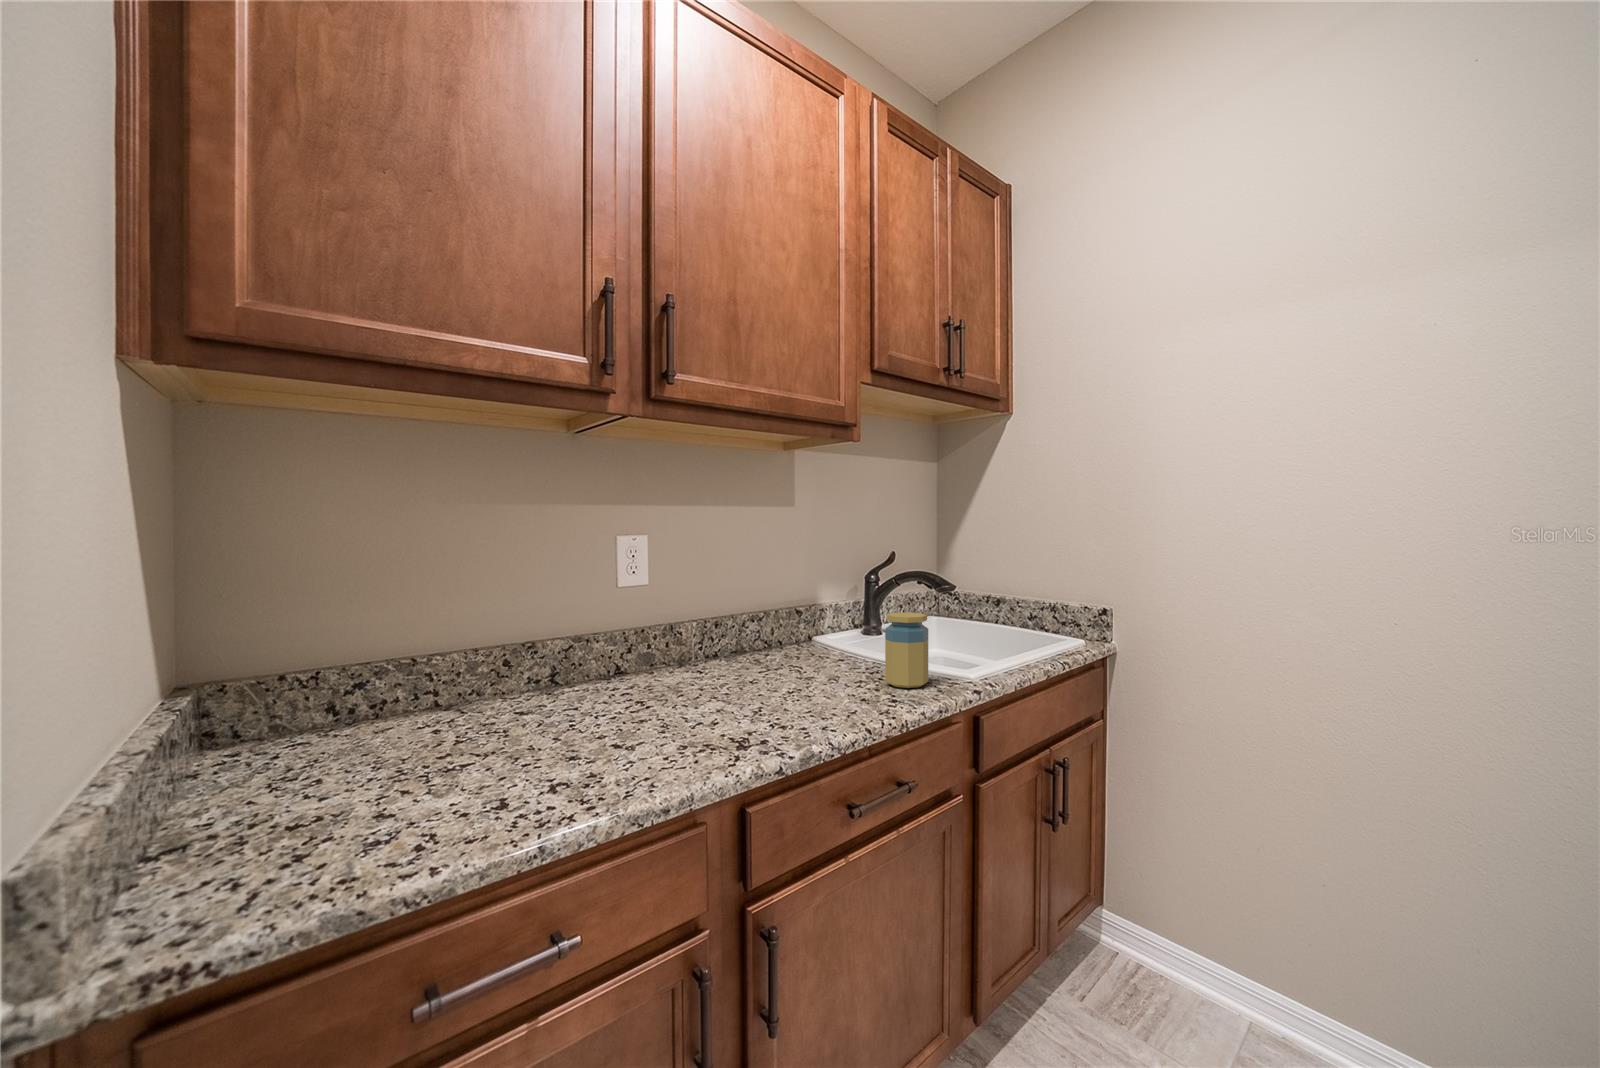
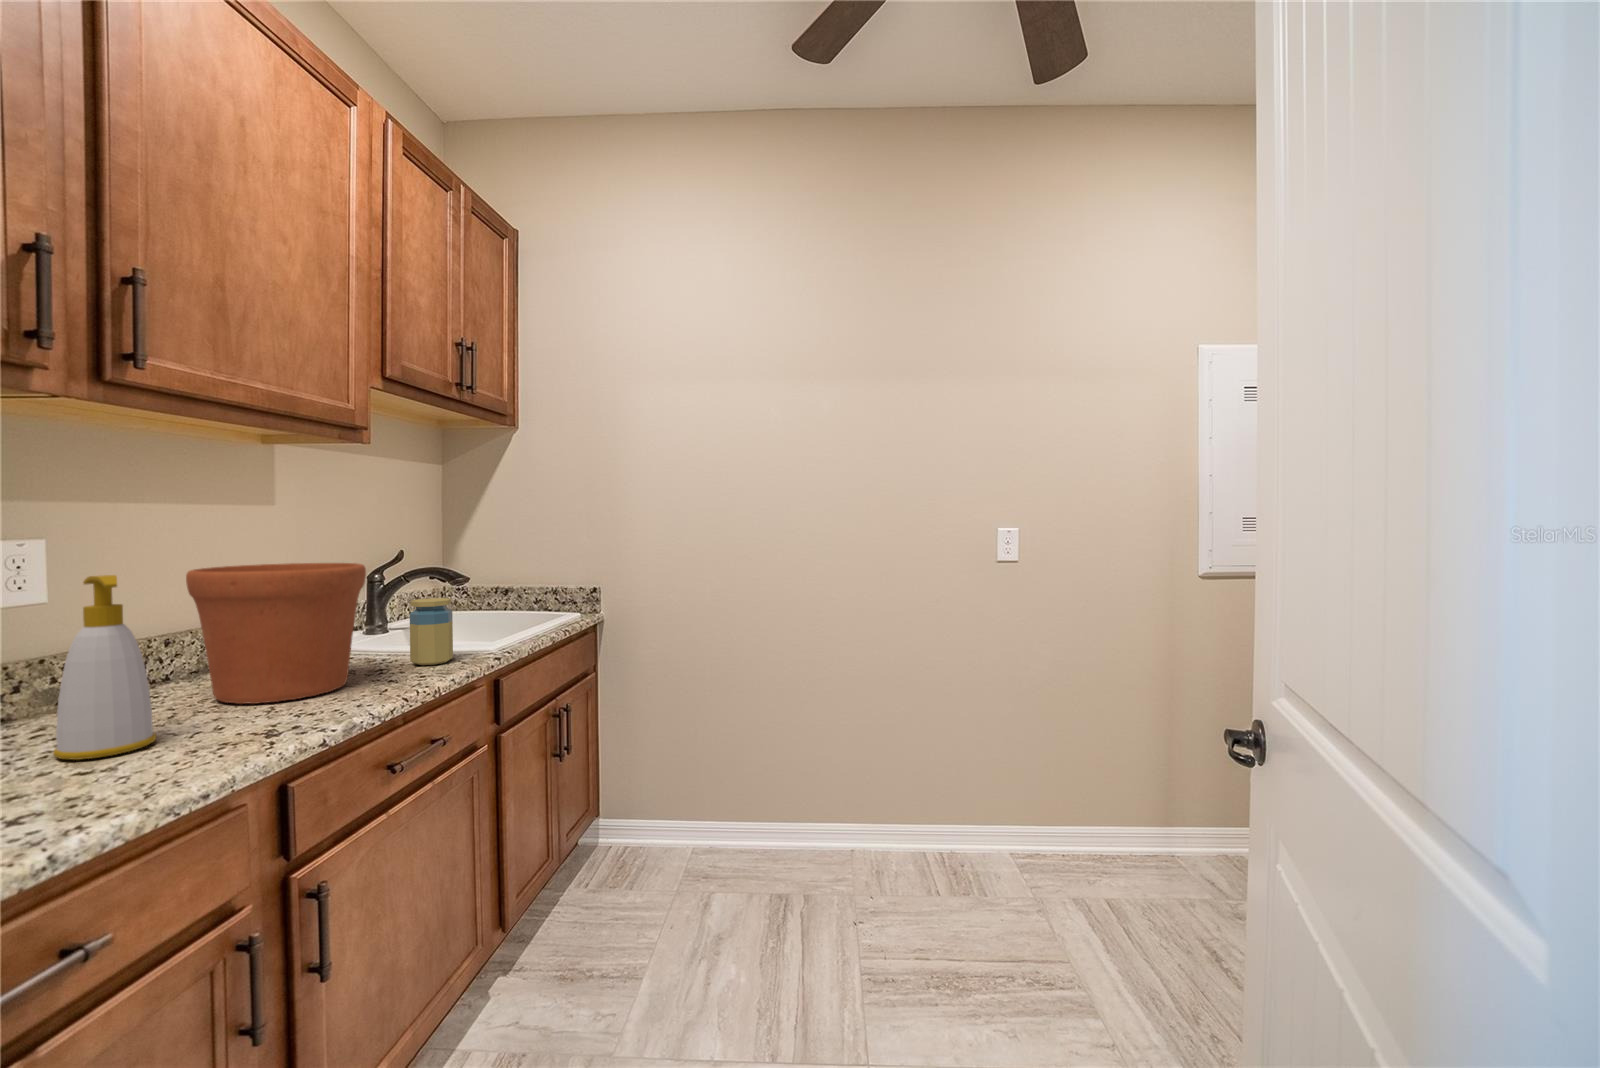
flower pot: none [694,569,840,711] -> present [186,563,366,704]
soap bottle: none [586,579,656,747] -> present [53,575,156,760]

